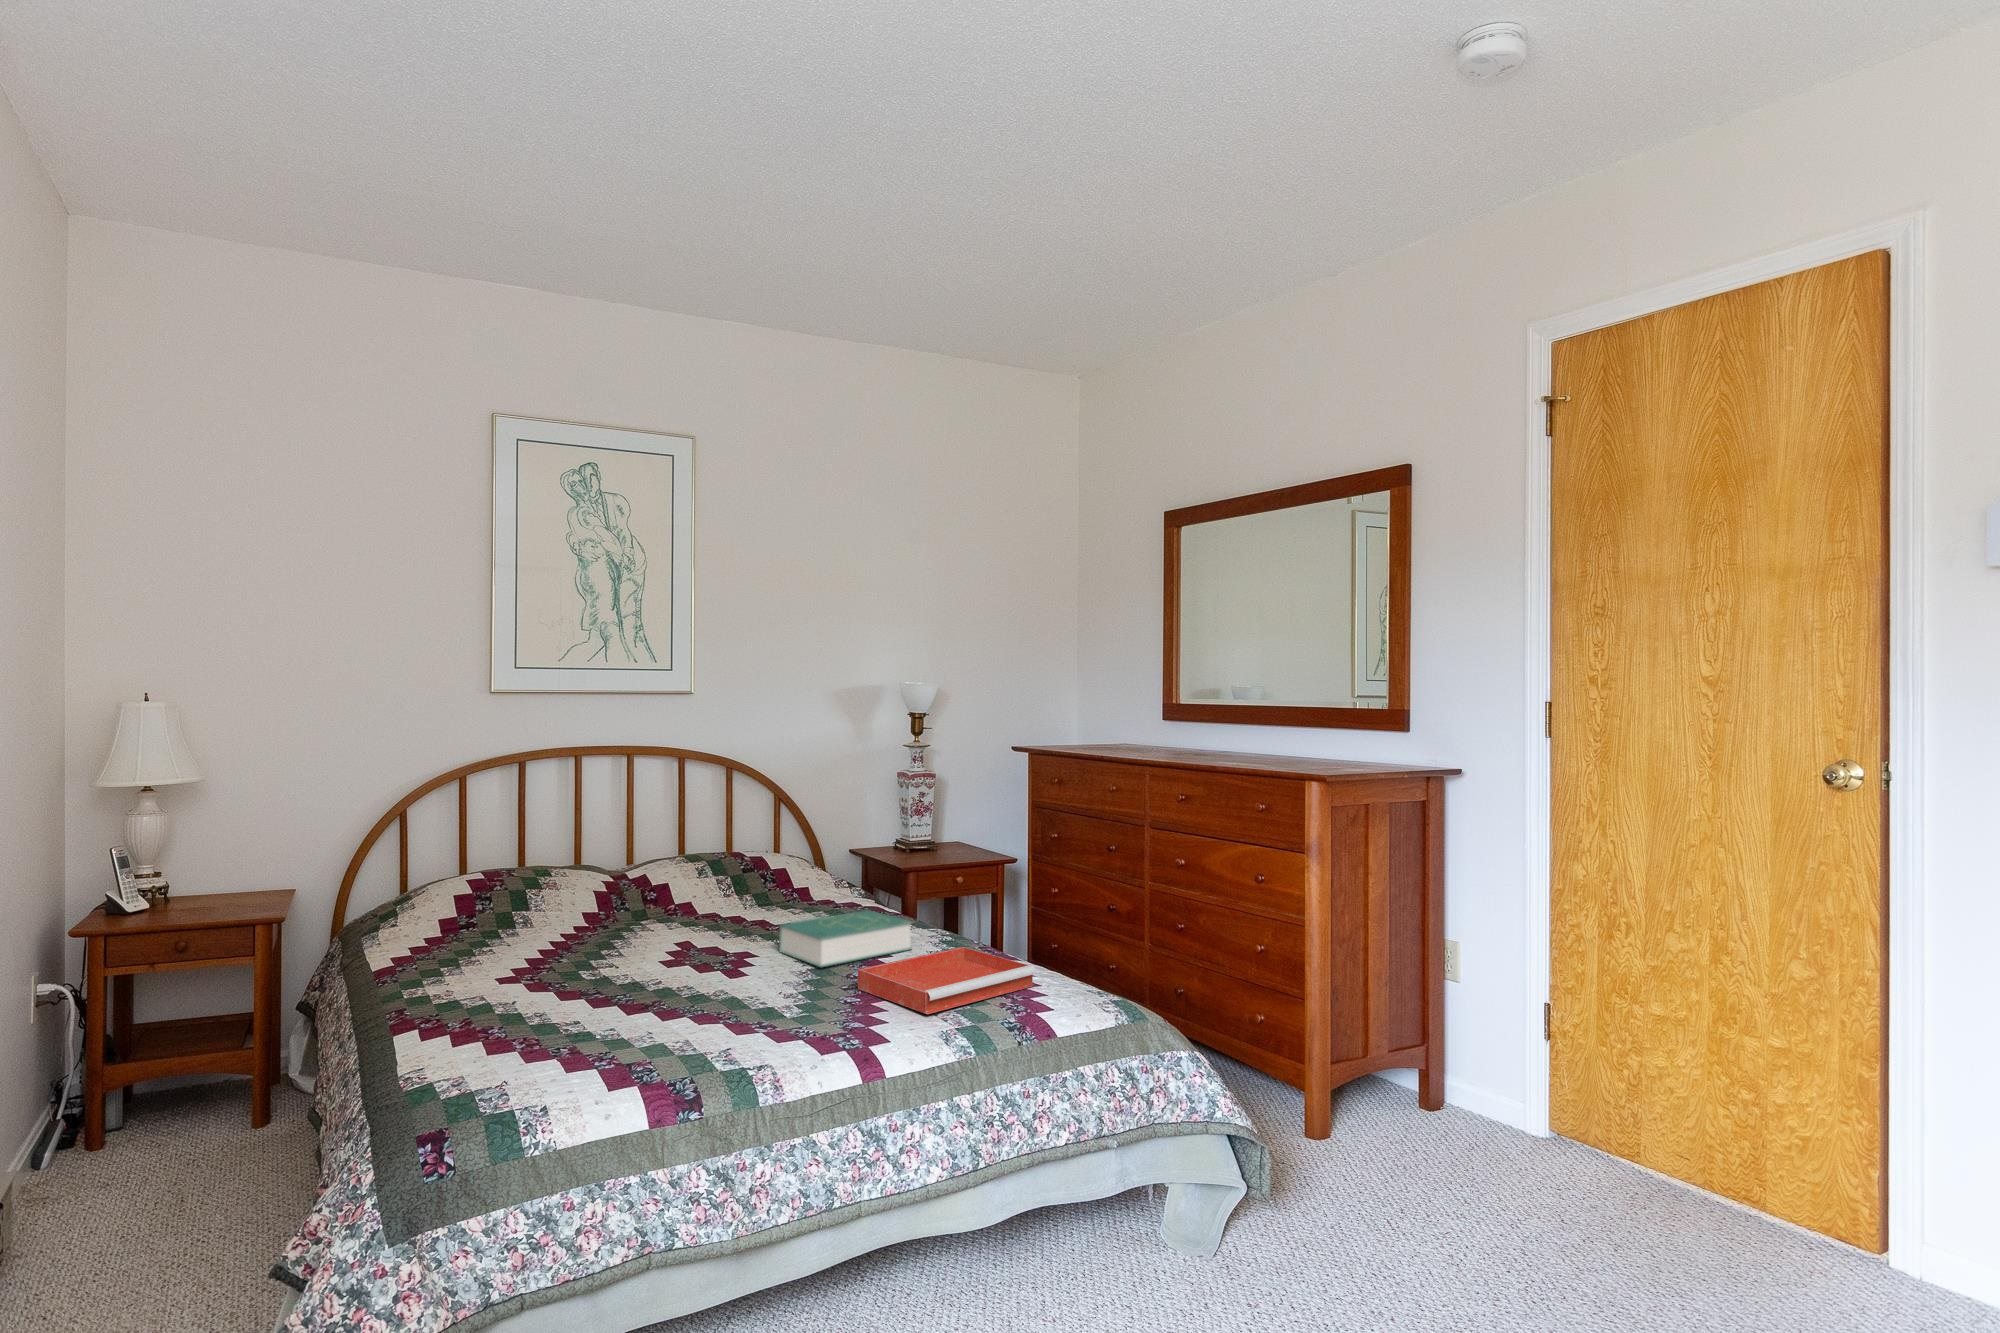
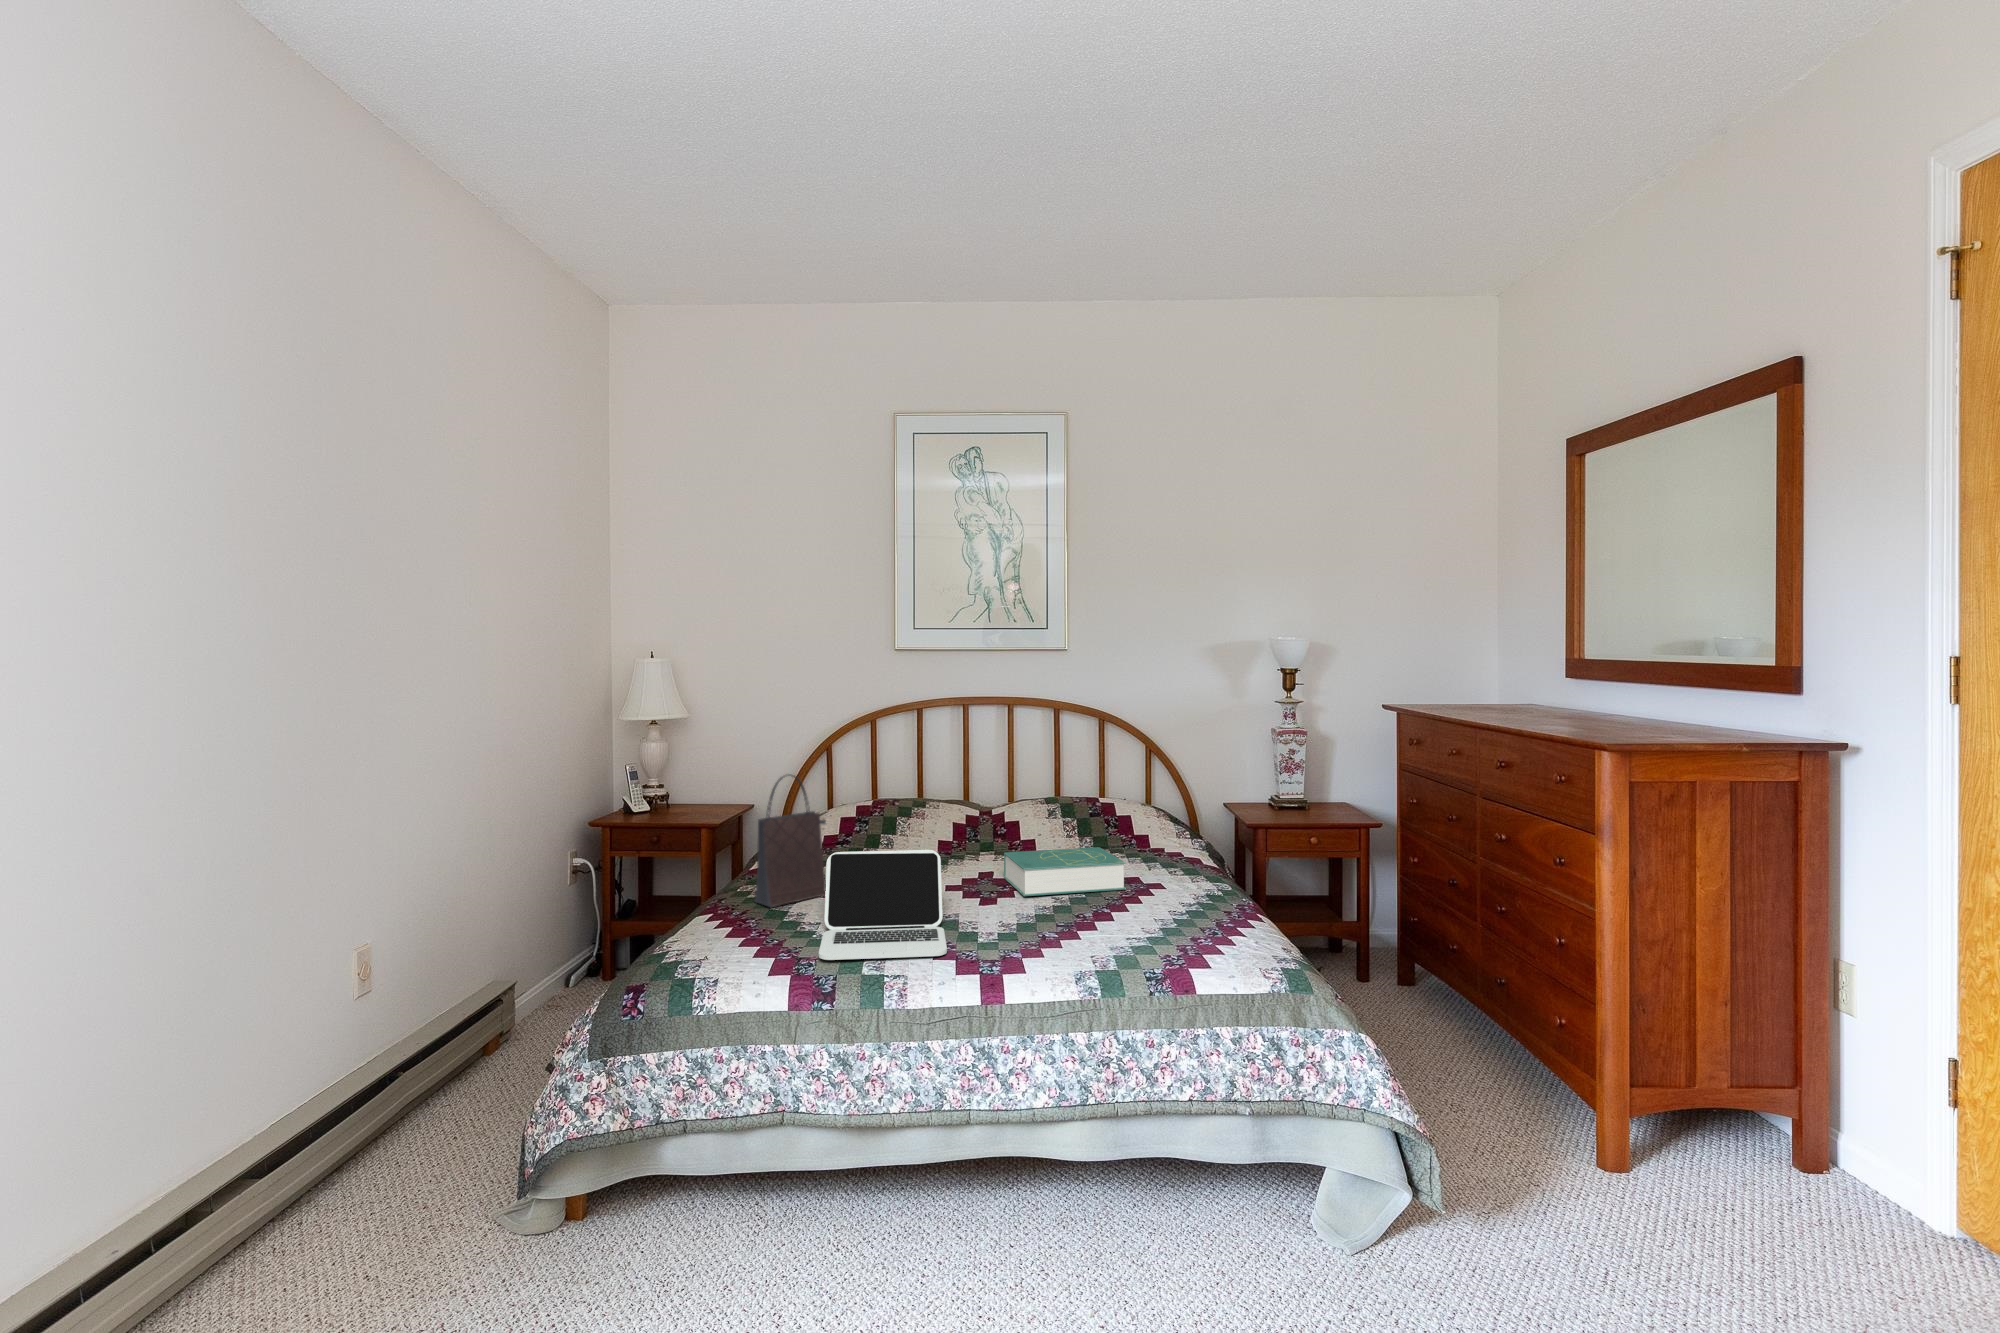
handbag: none [505,853,591,1015] -> present [755,775,826,907]
laptop: none [622,927,797,1063] -> present [819,850,947,960]
tray: present [858,947,1036,1014] -> none [1039,892,1211,951]

